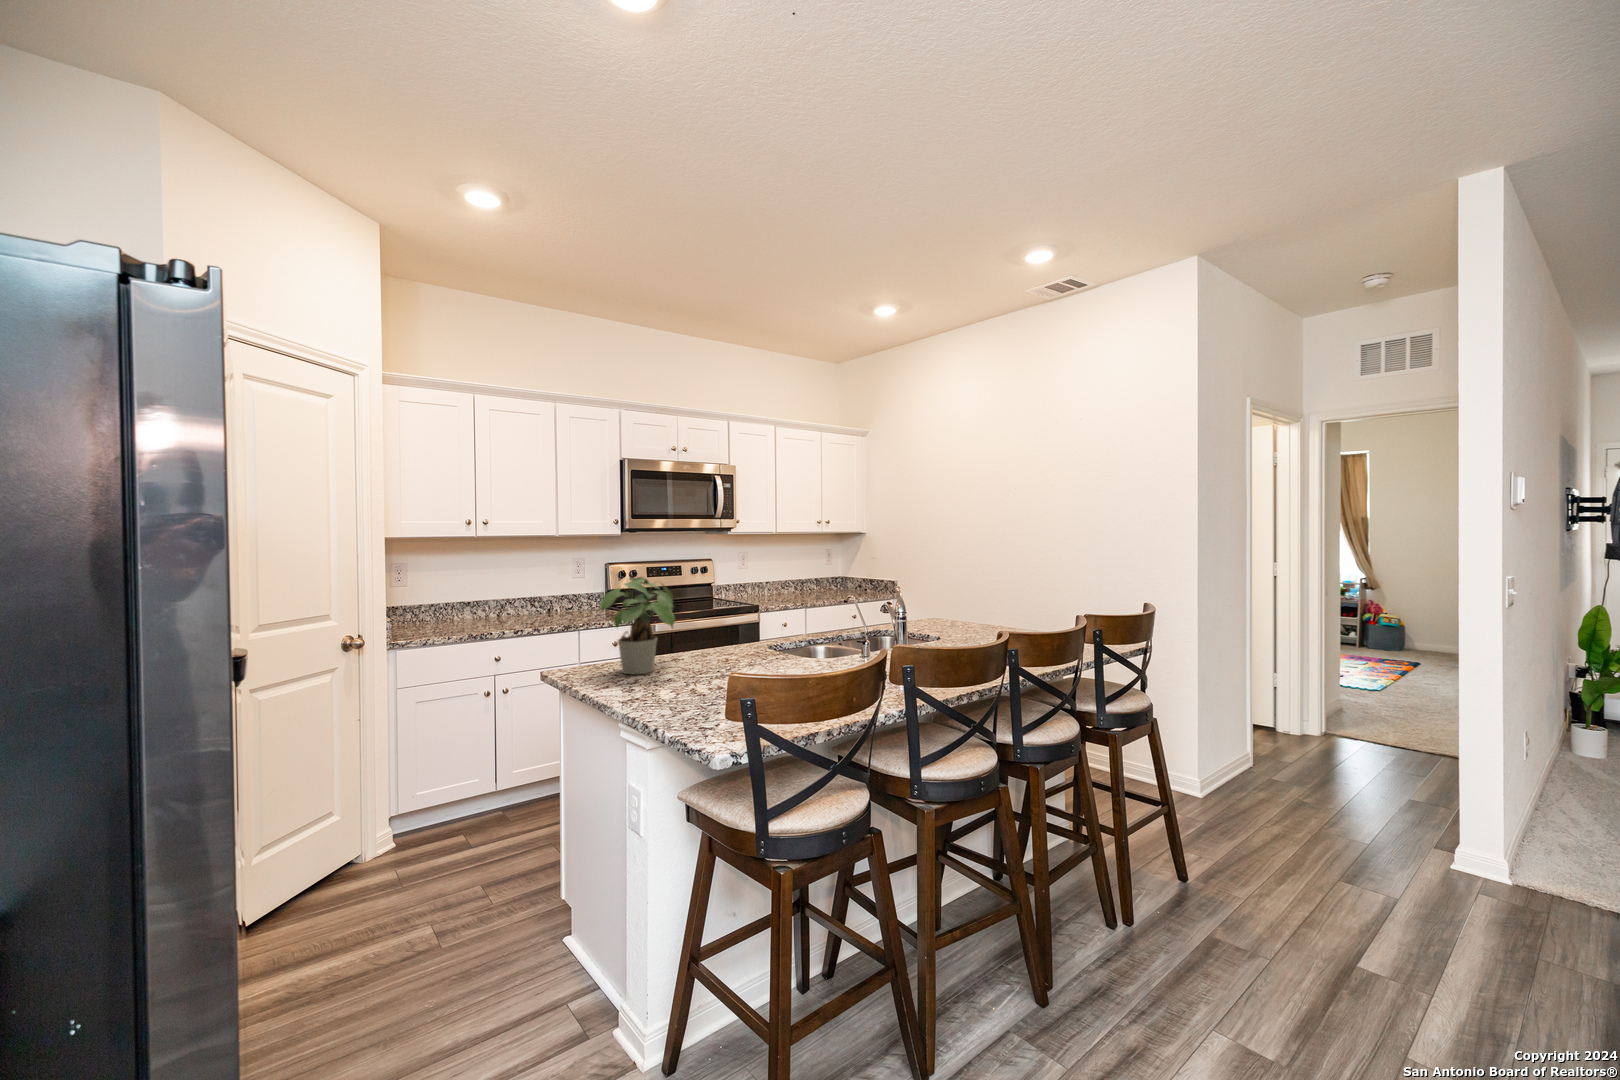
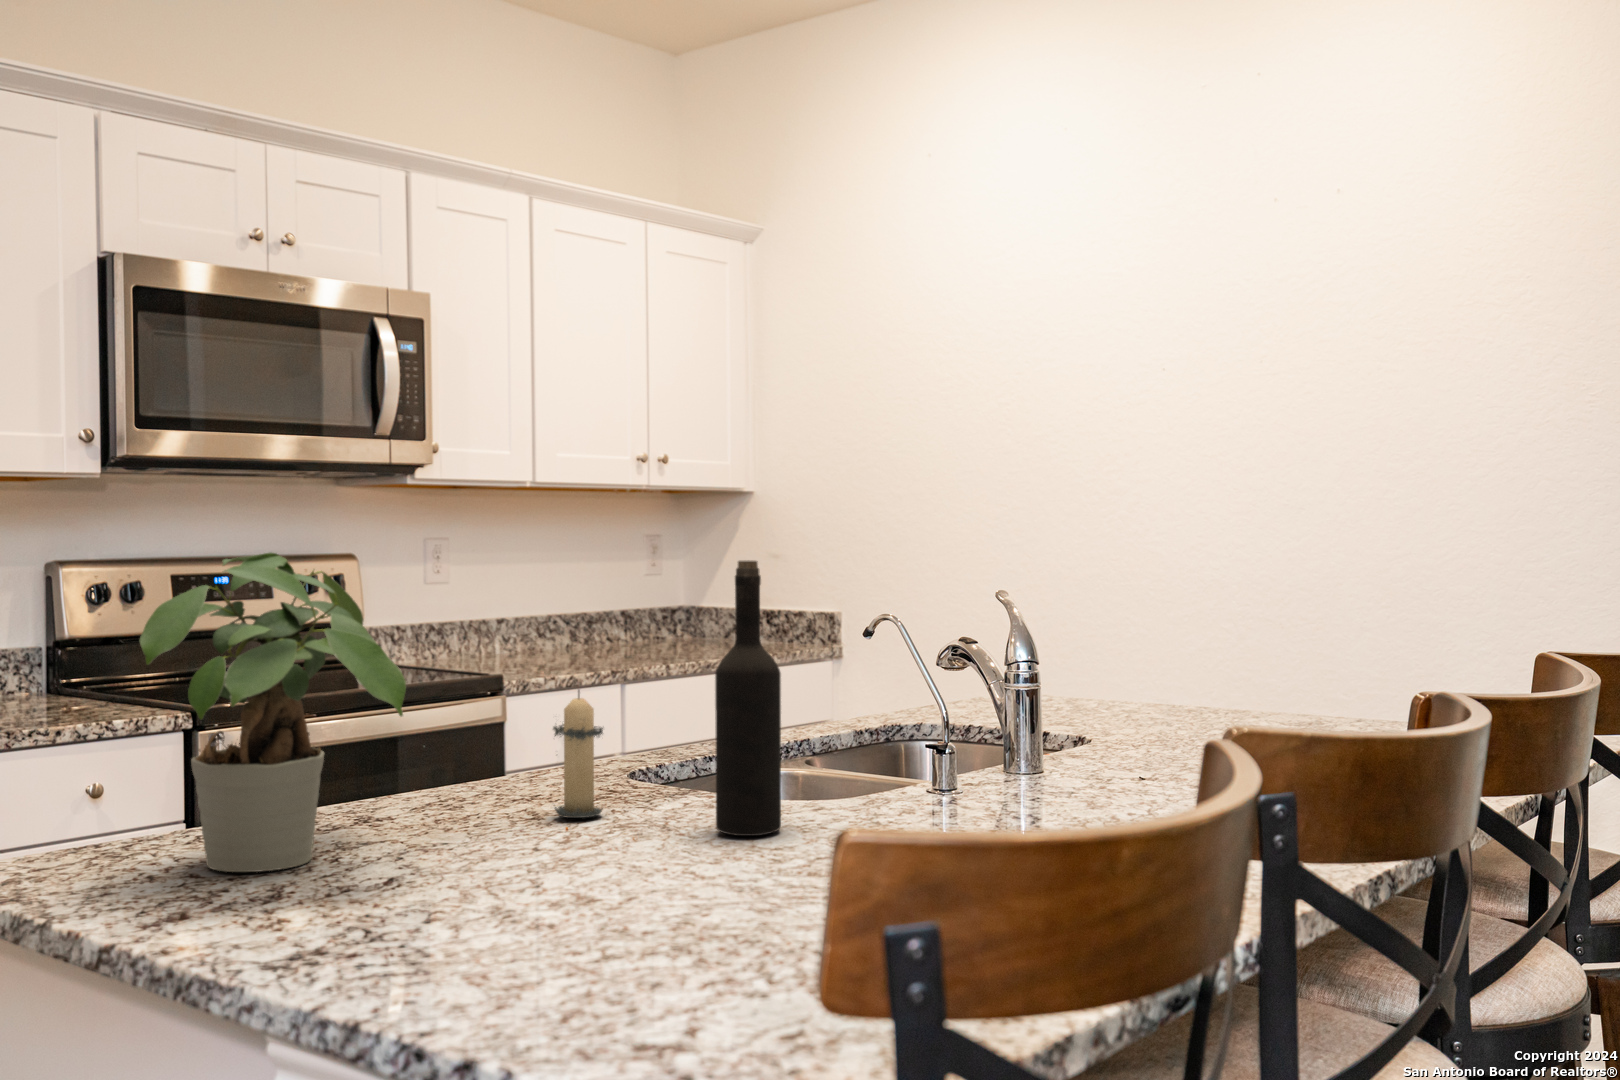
wine bottle: none [778,579,799,669] -> present [715,560,781,836]
candle: none [731,619,751,661] -> present [553,690,603,818]

